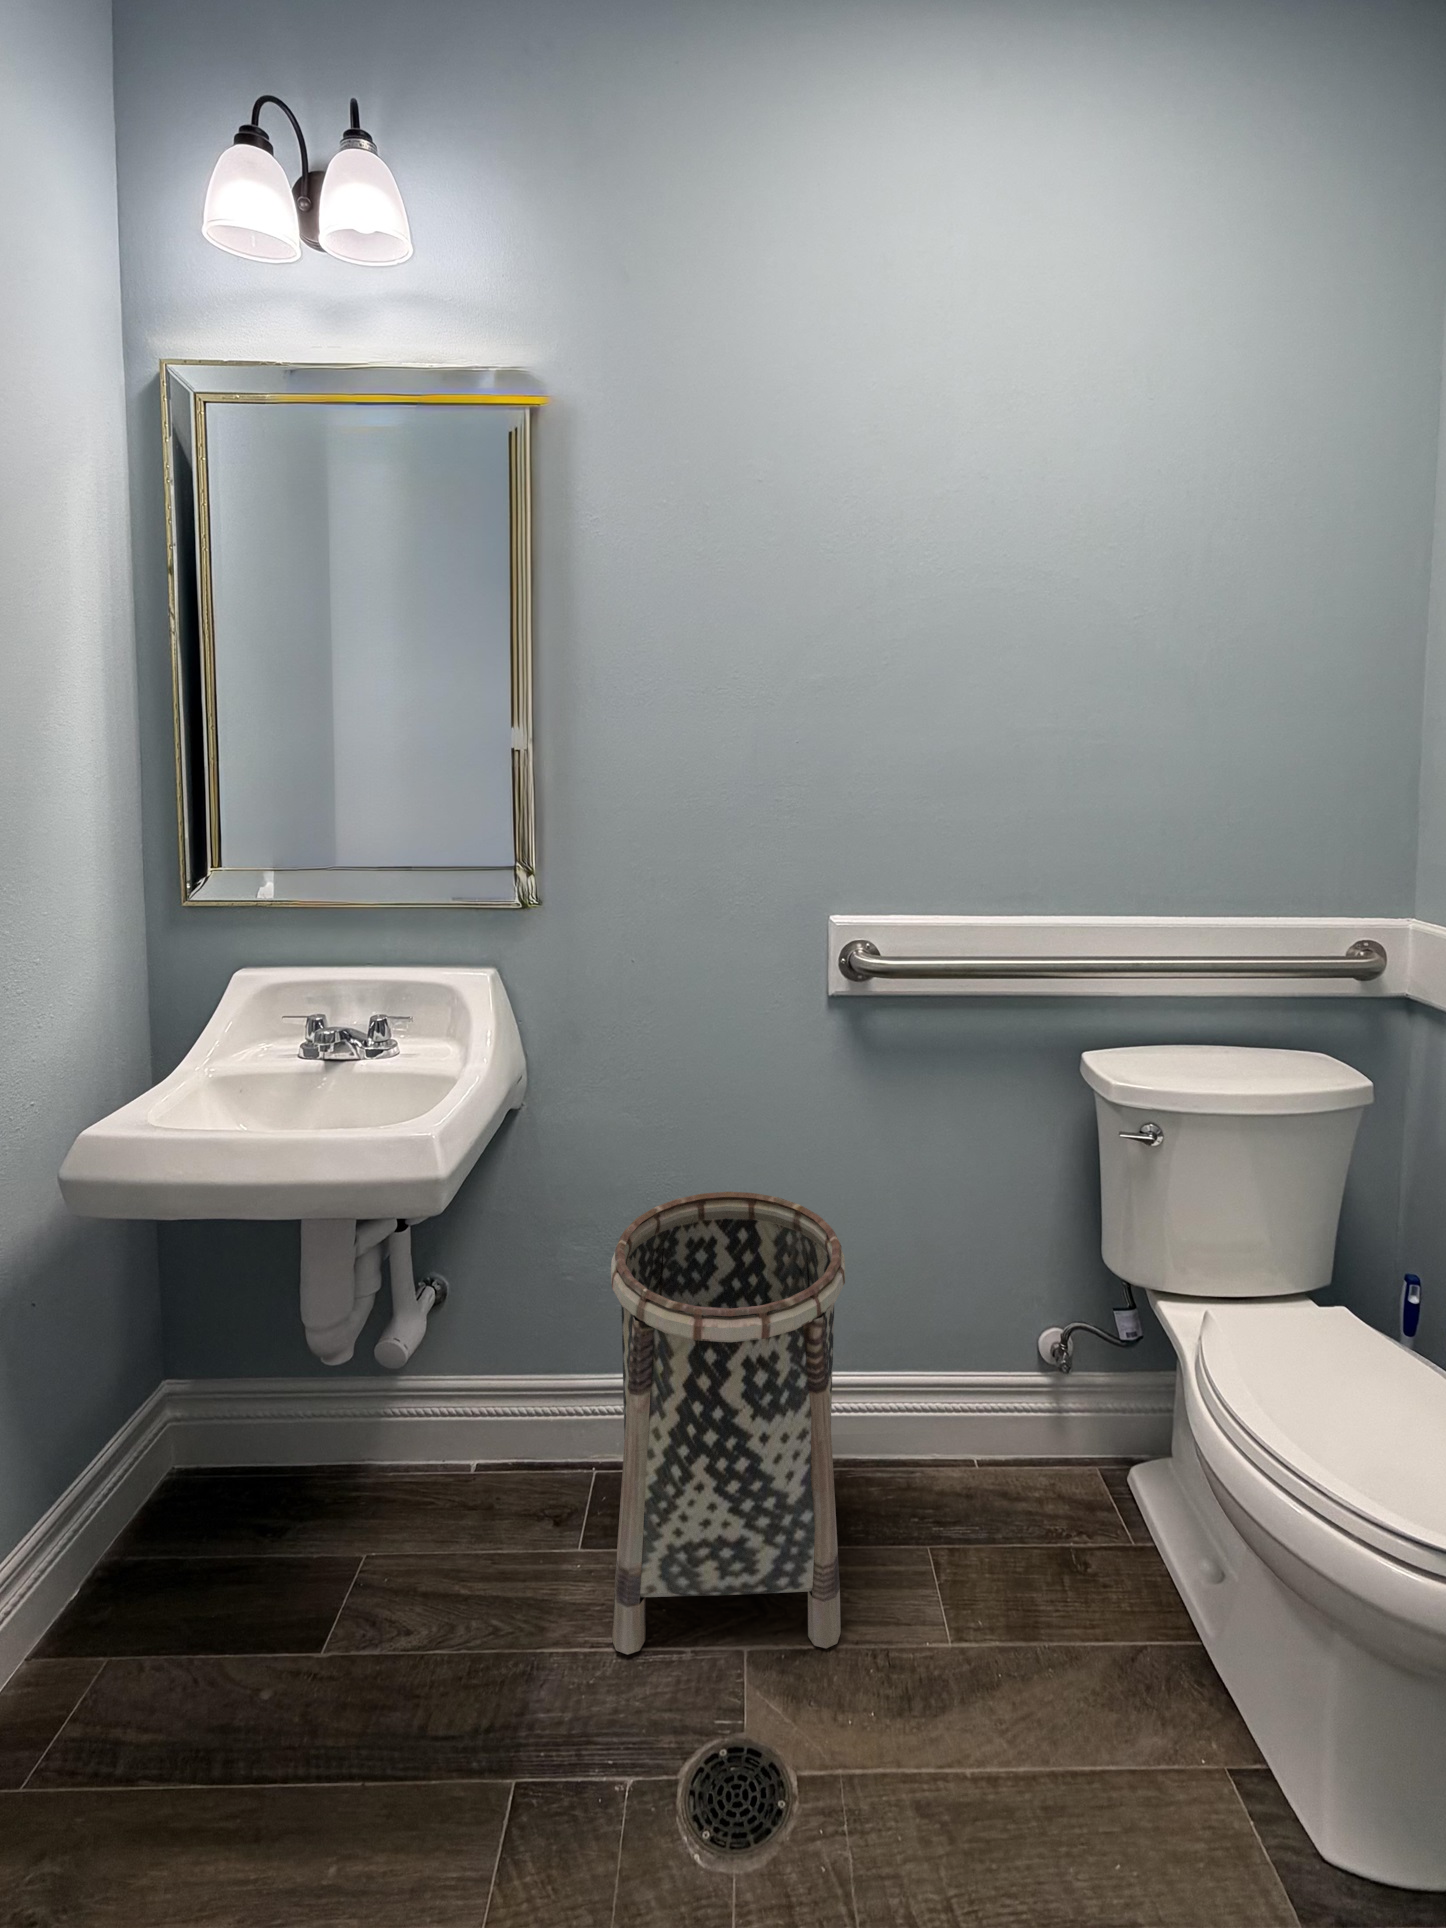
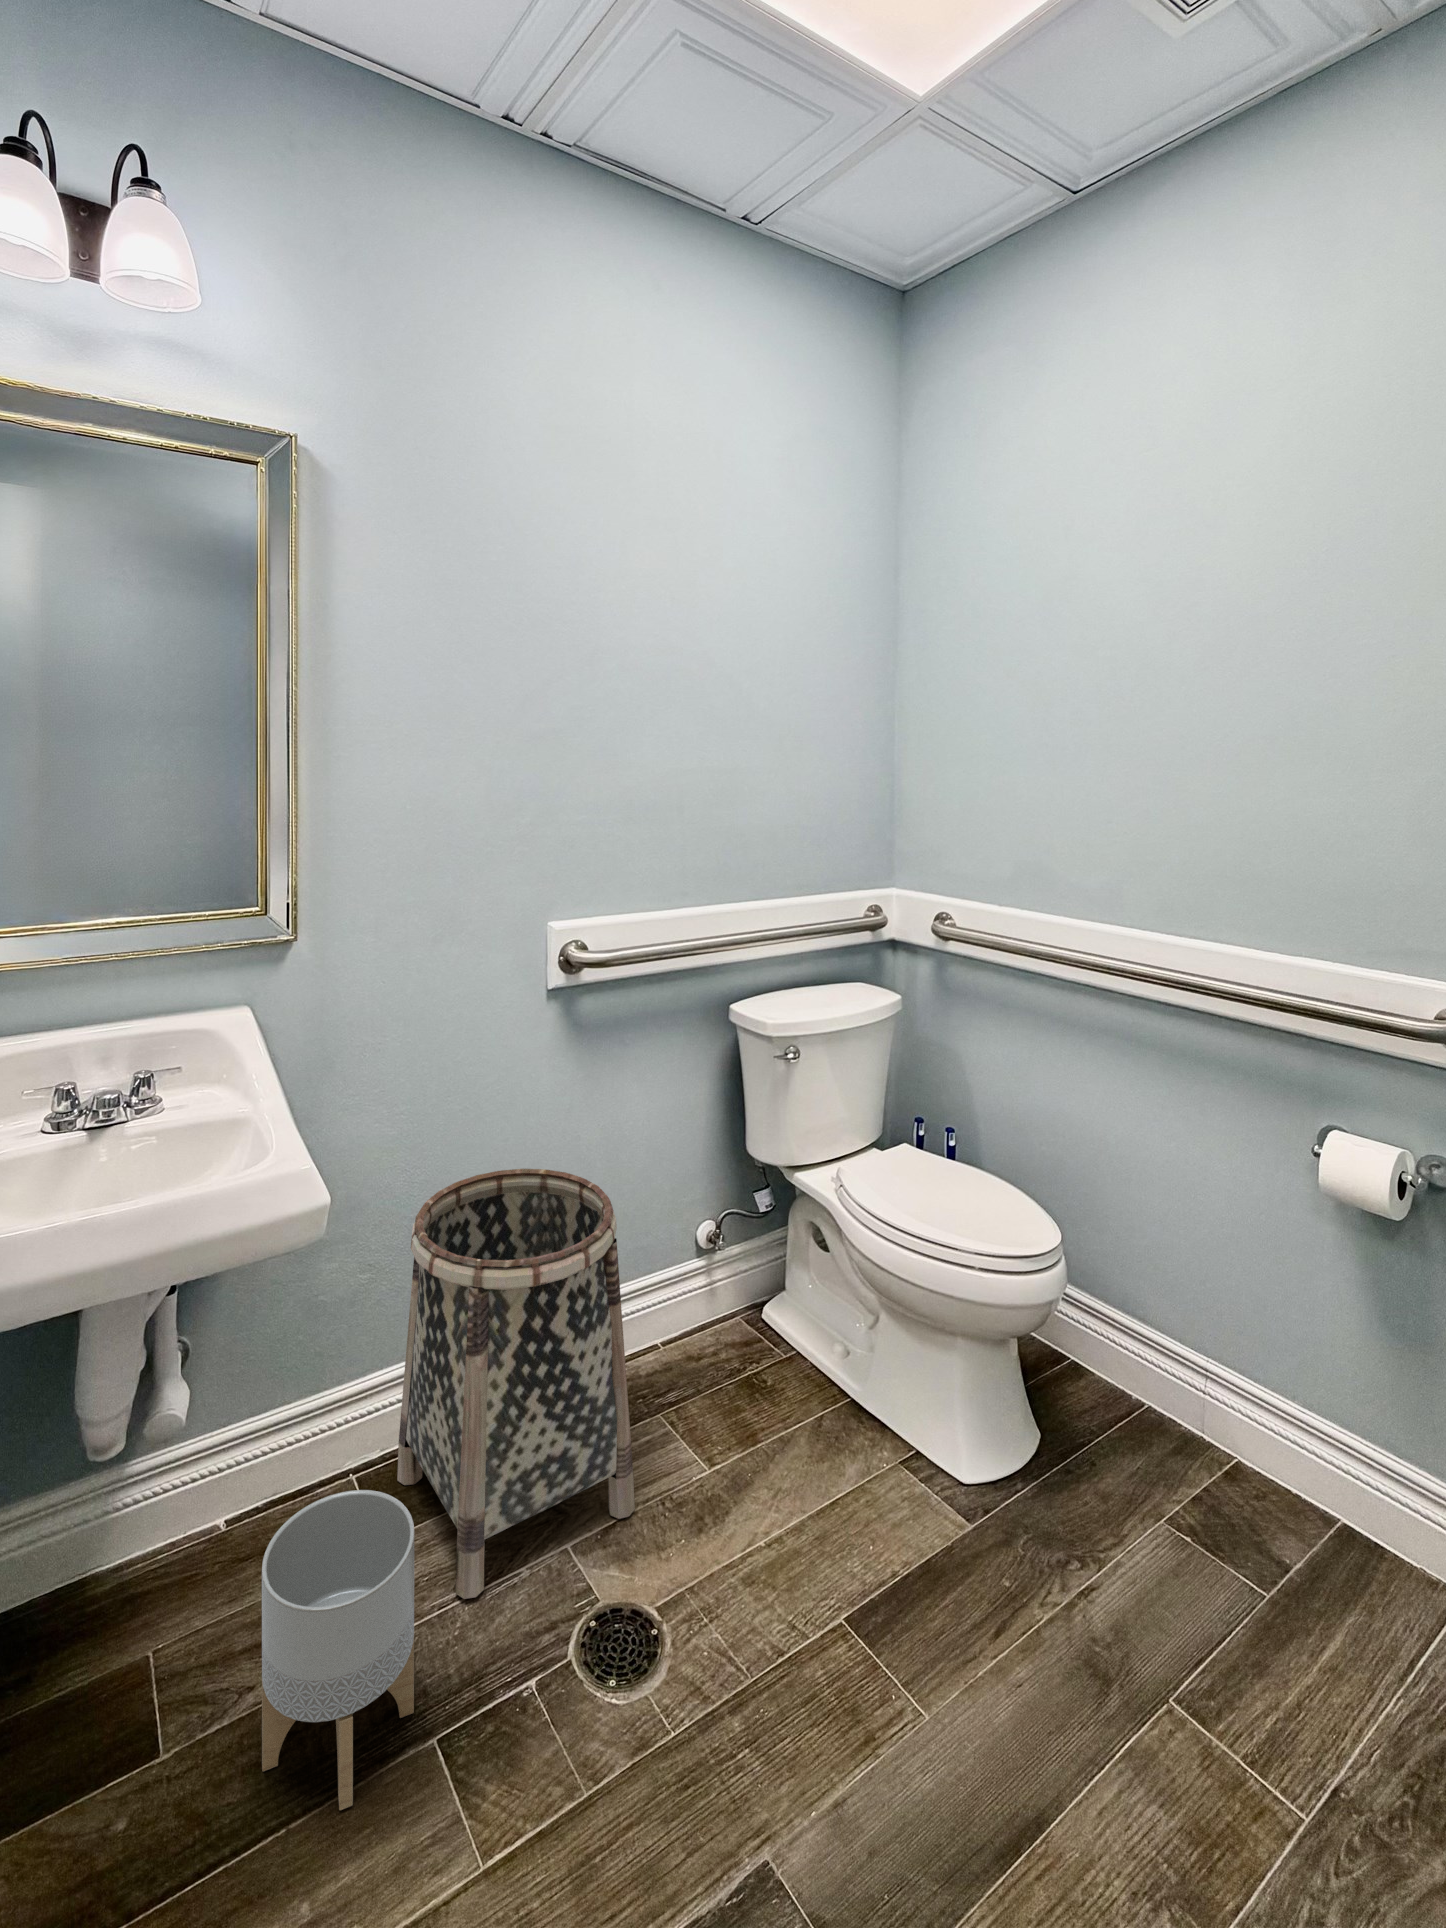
planter: none [363,1483,518,1805] -> present [262,1490,414,1810]

